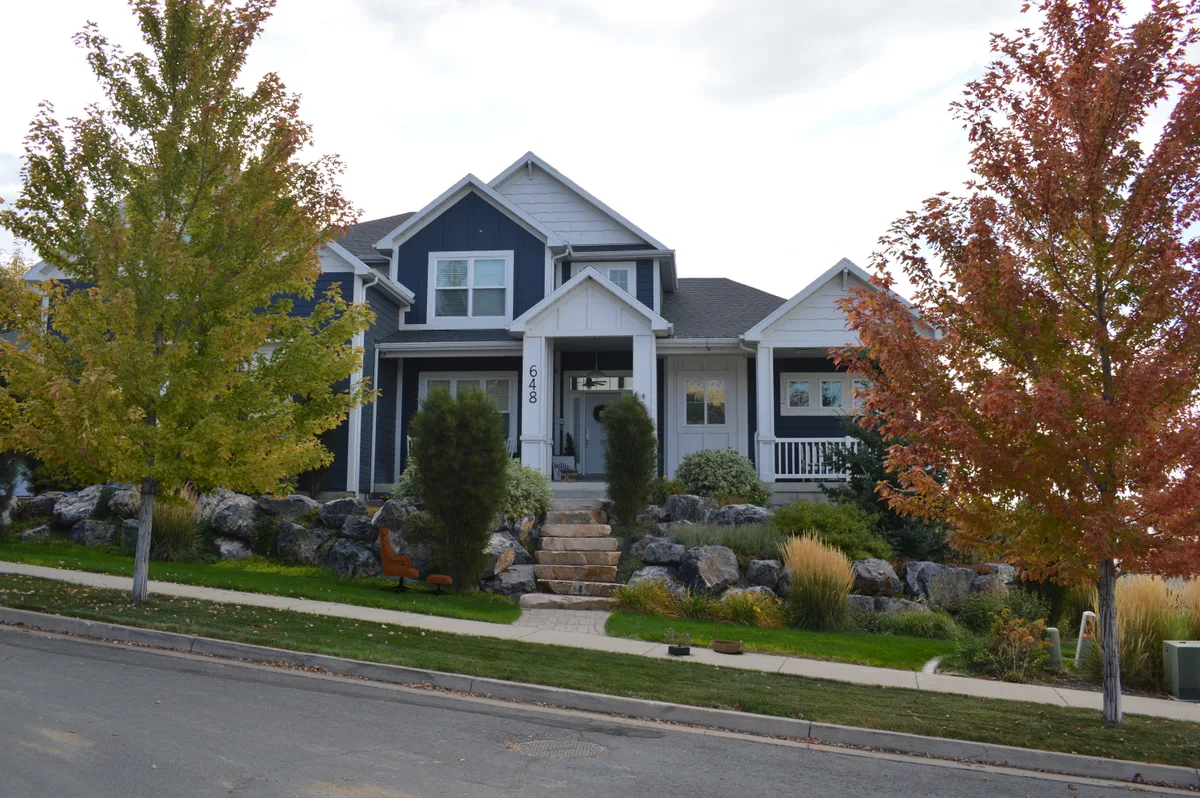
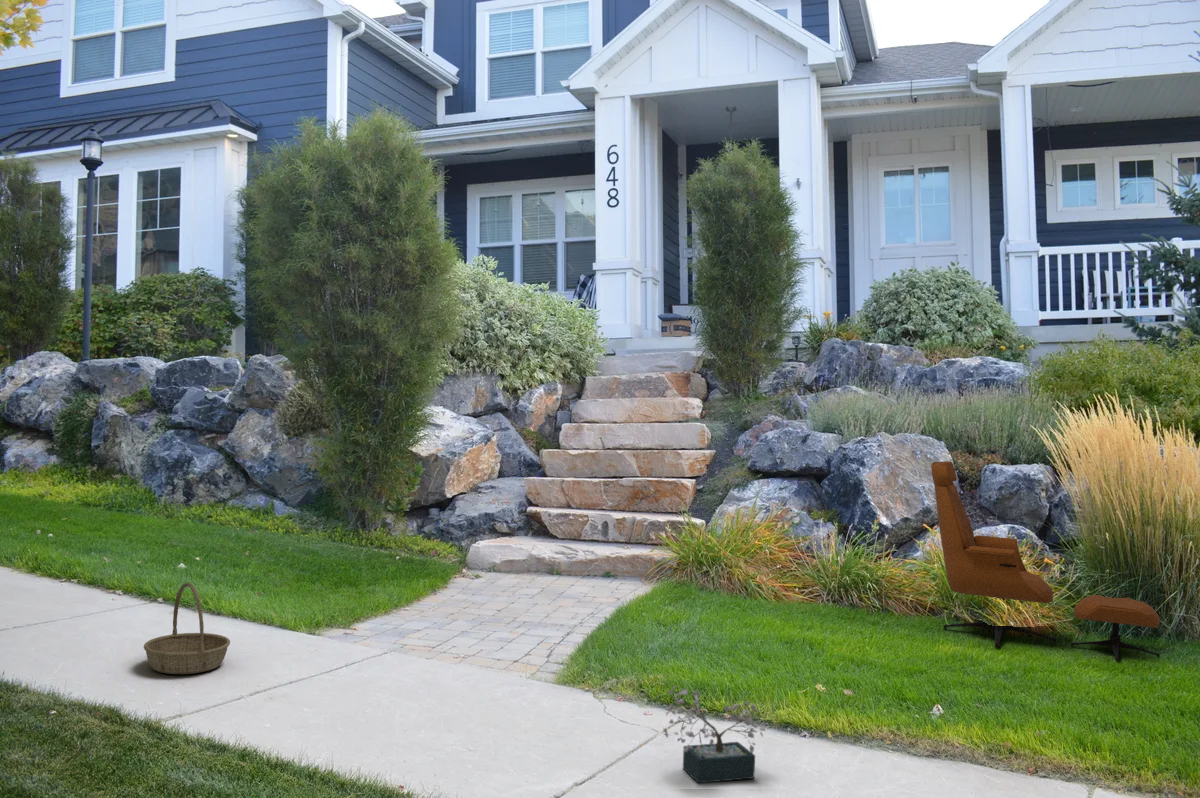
lounge chair: present [379,528,453,595] -> present [931,461,1160,661]
basket: present [712,620,741,653] -> present [144,583,230,674]

